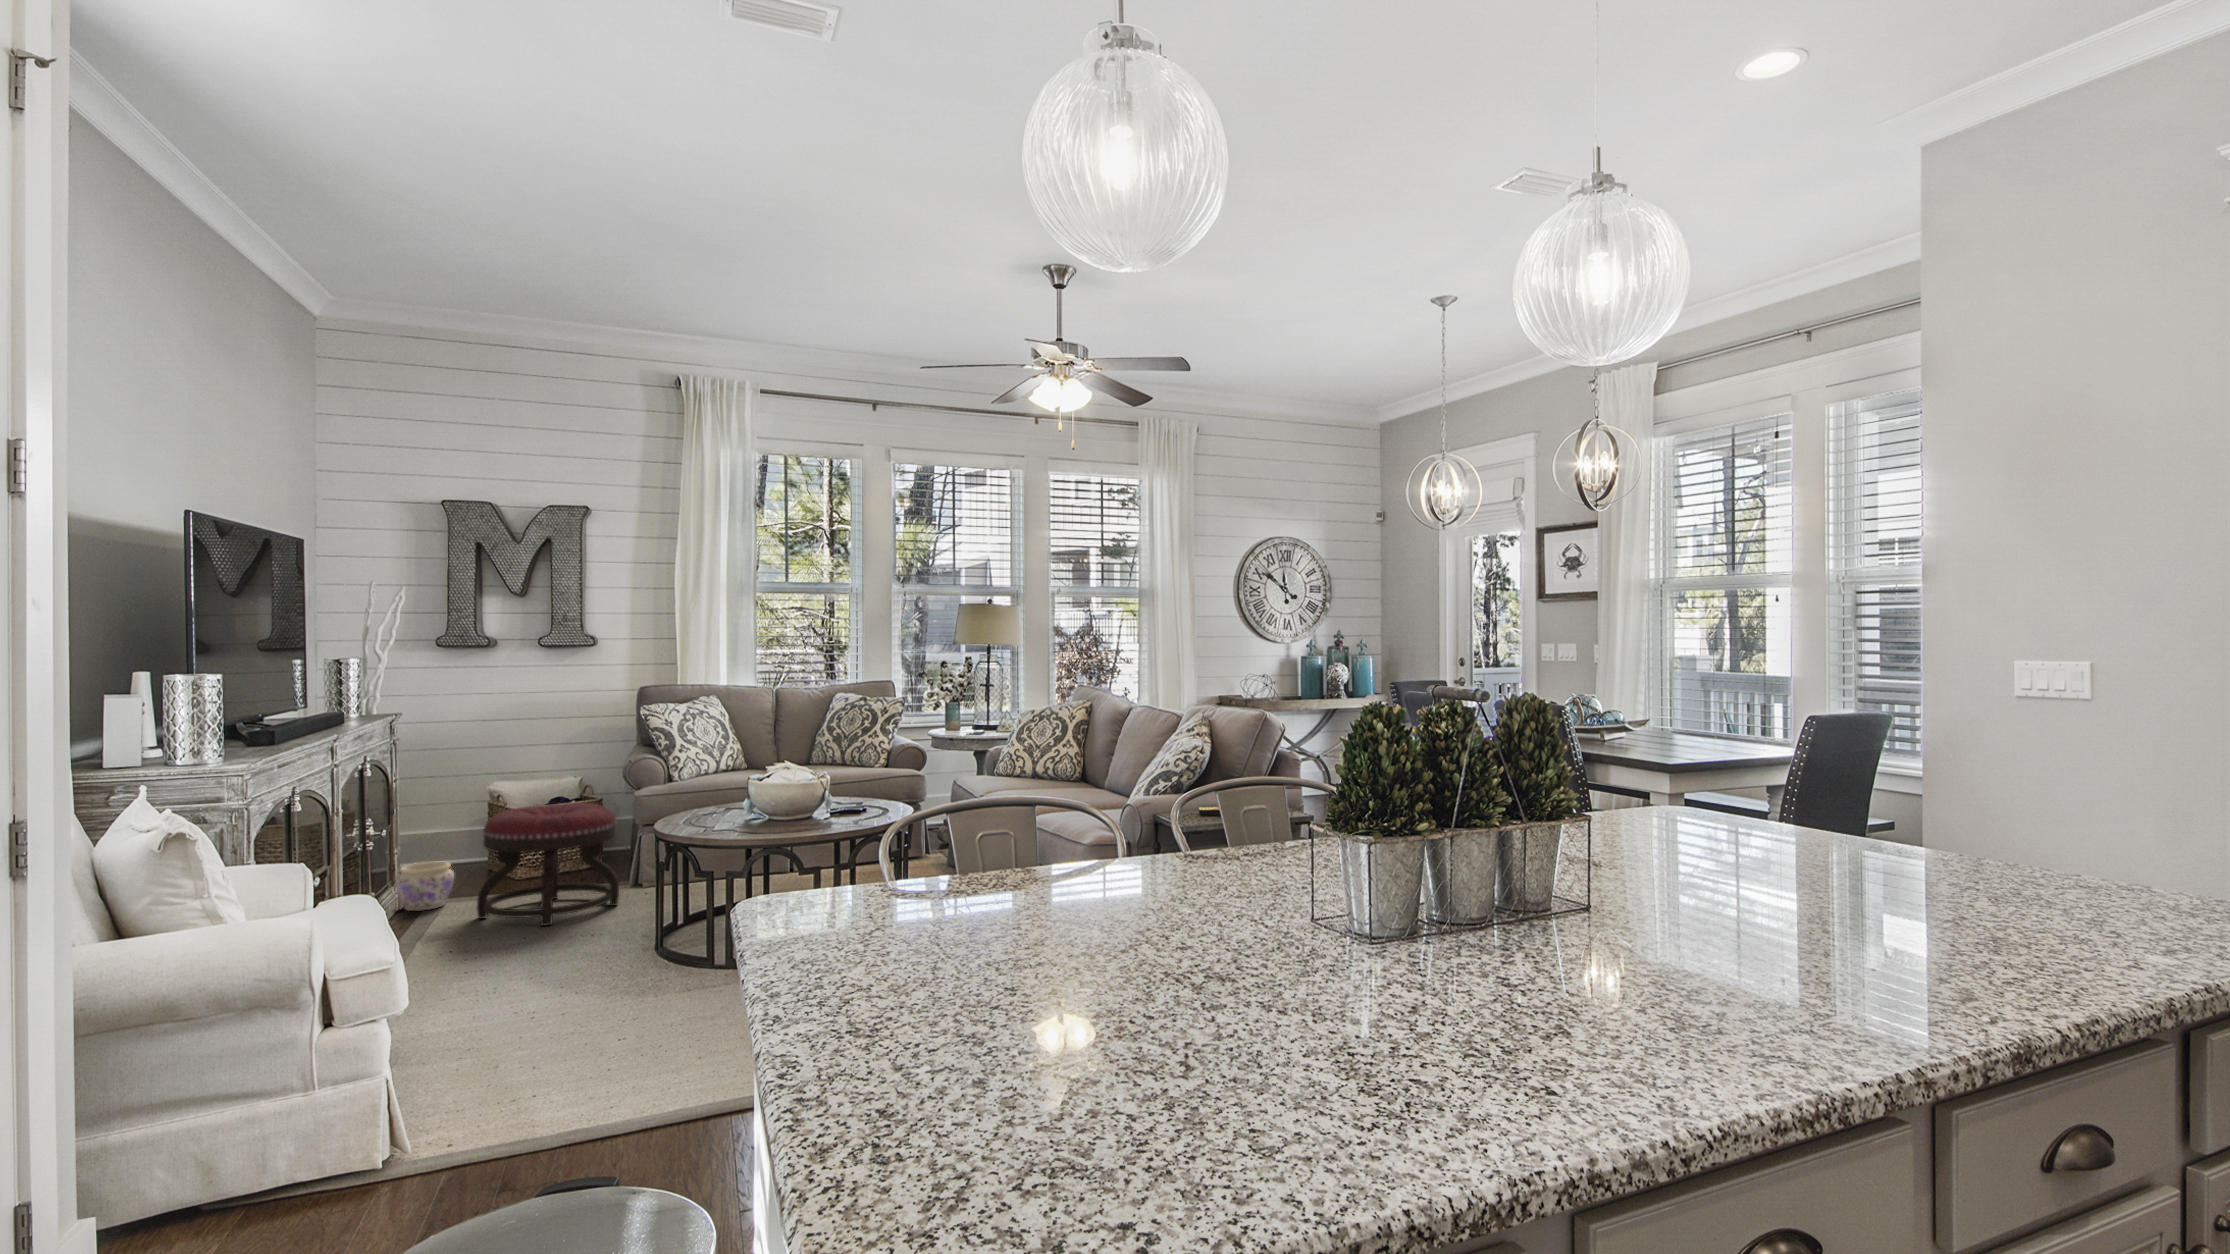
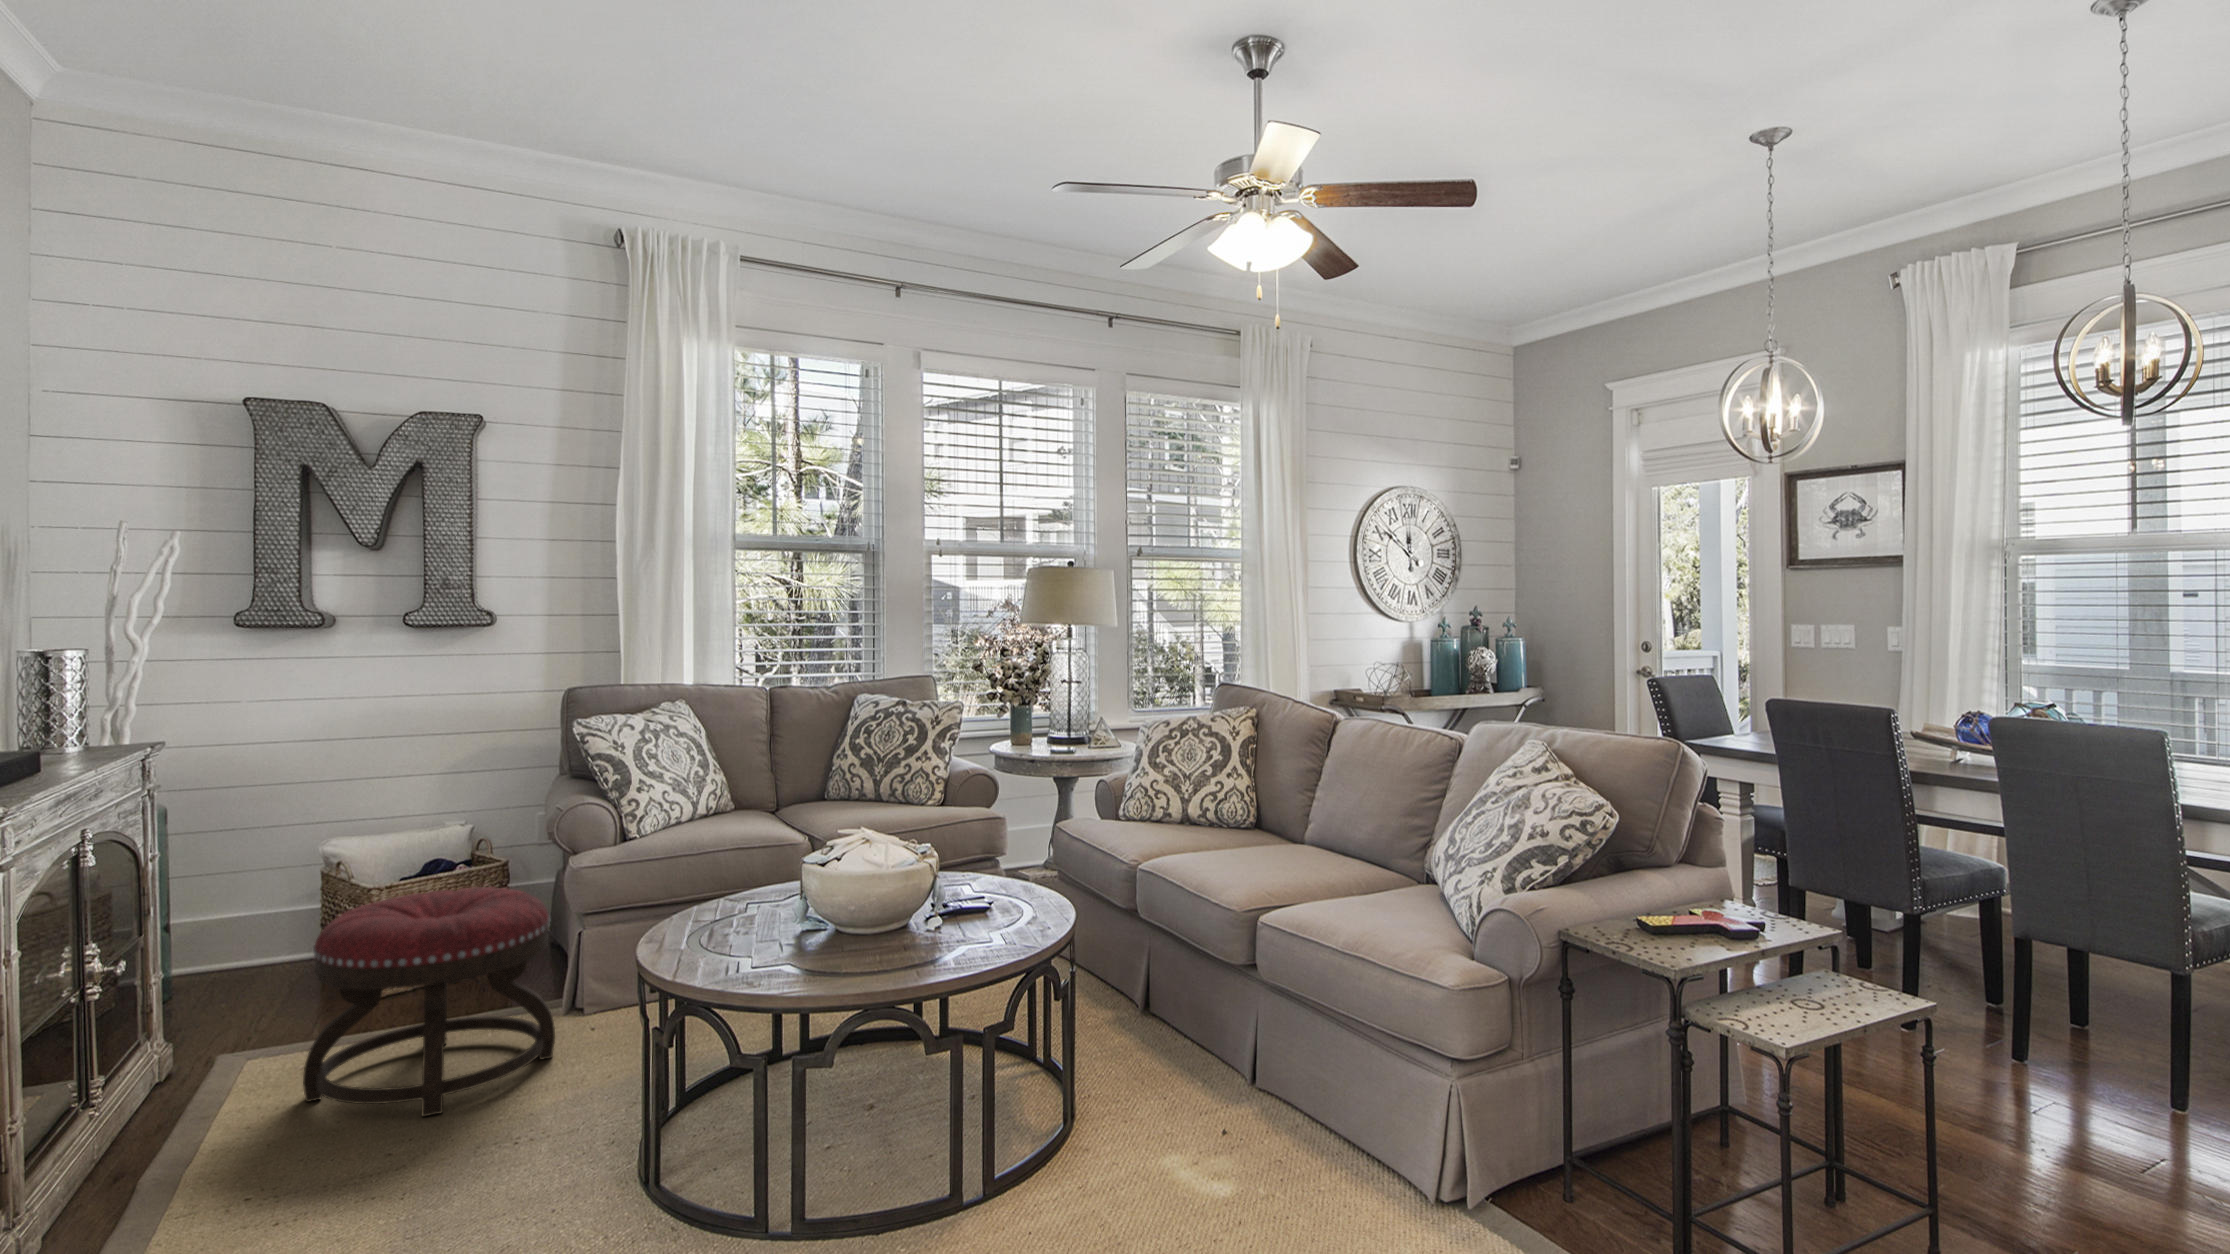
planter: present [396,862,454,911] -> none [153,991,263,1085]

